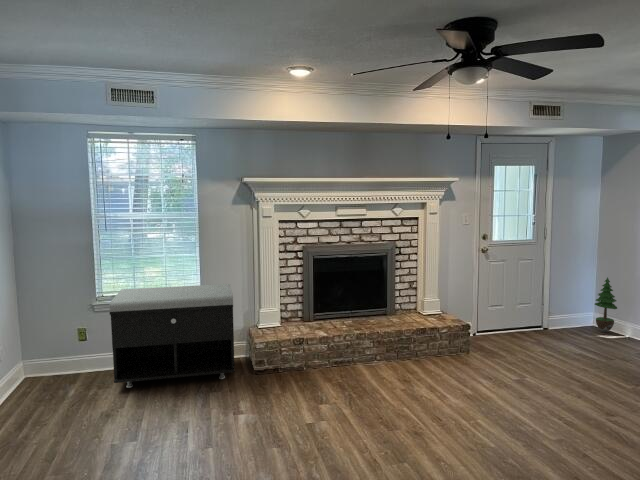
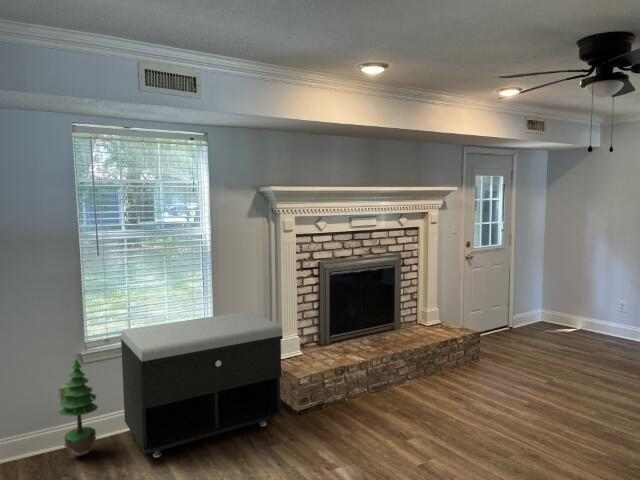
potted tree: present [595,277,617,332] -> present [59,360,98,456]

